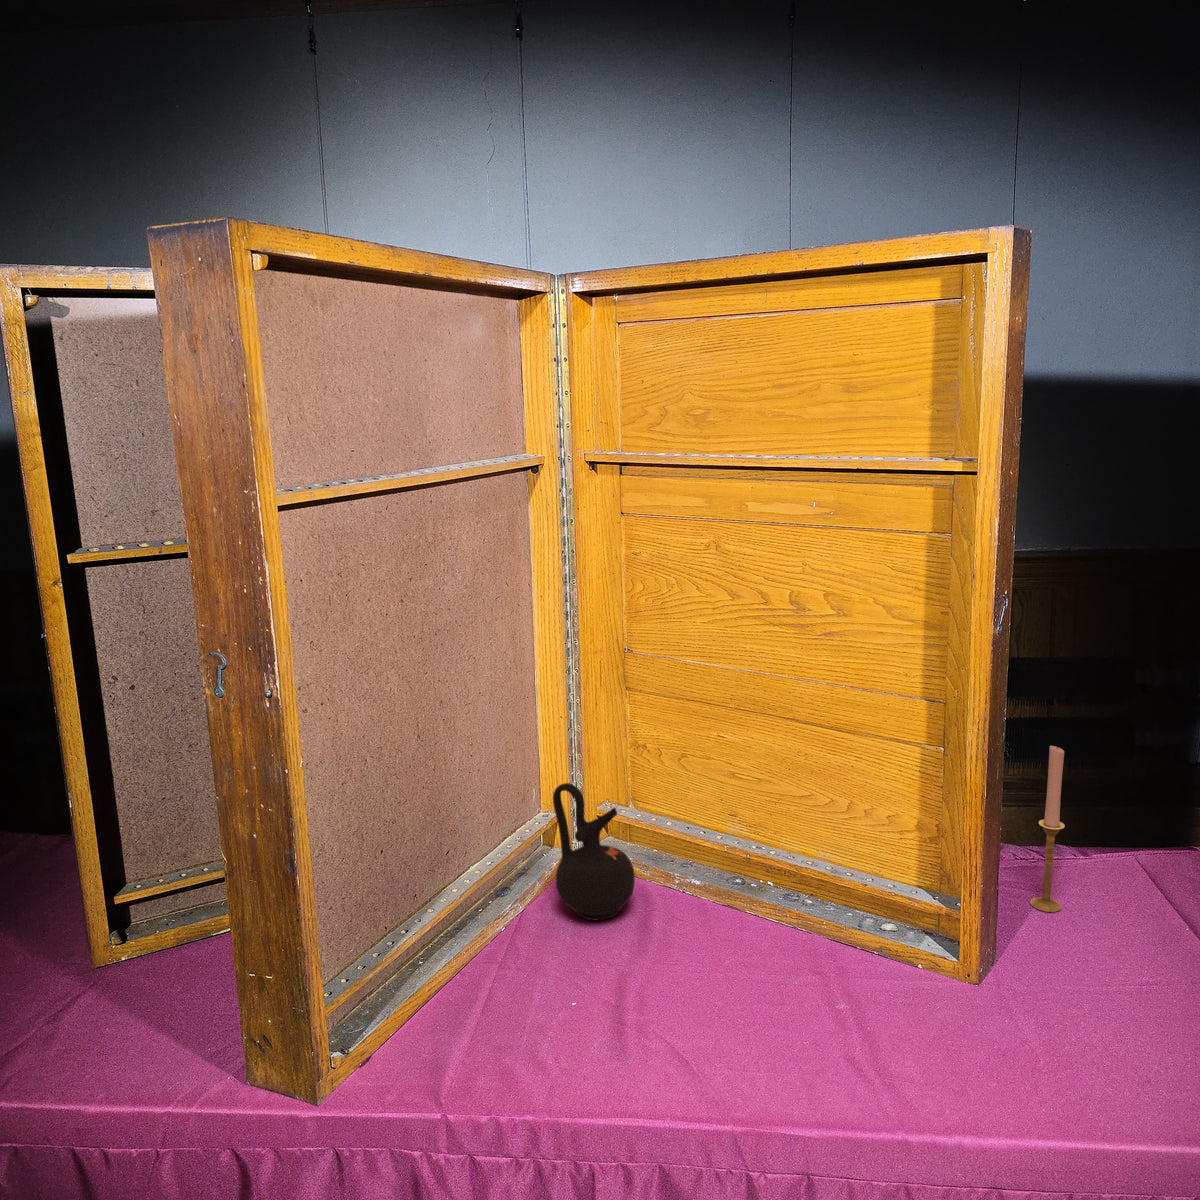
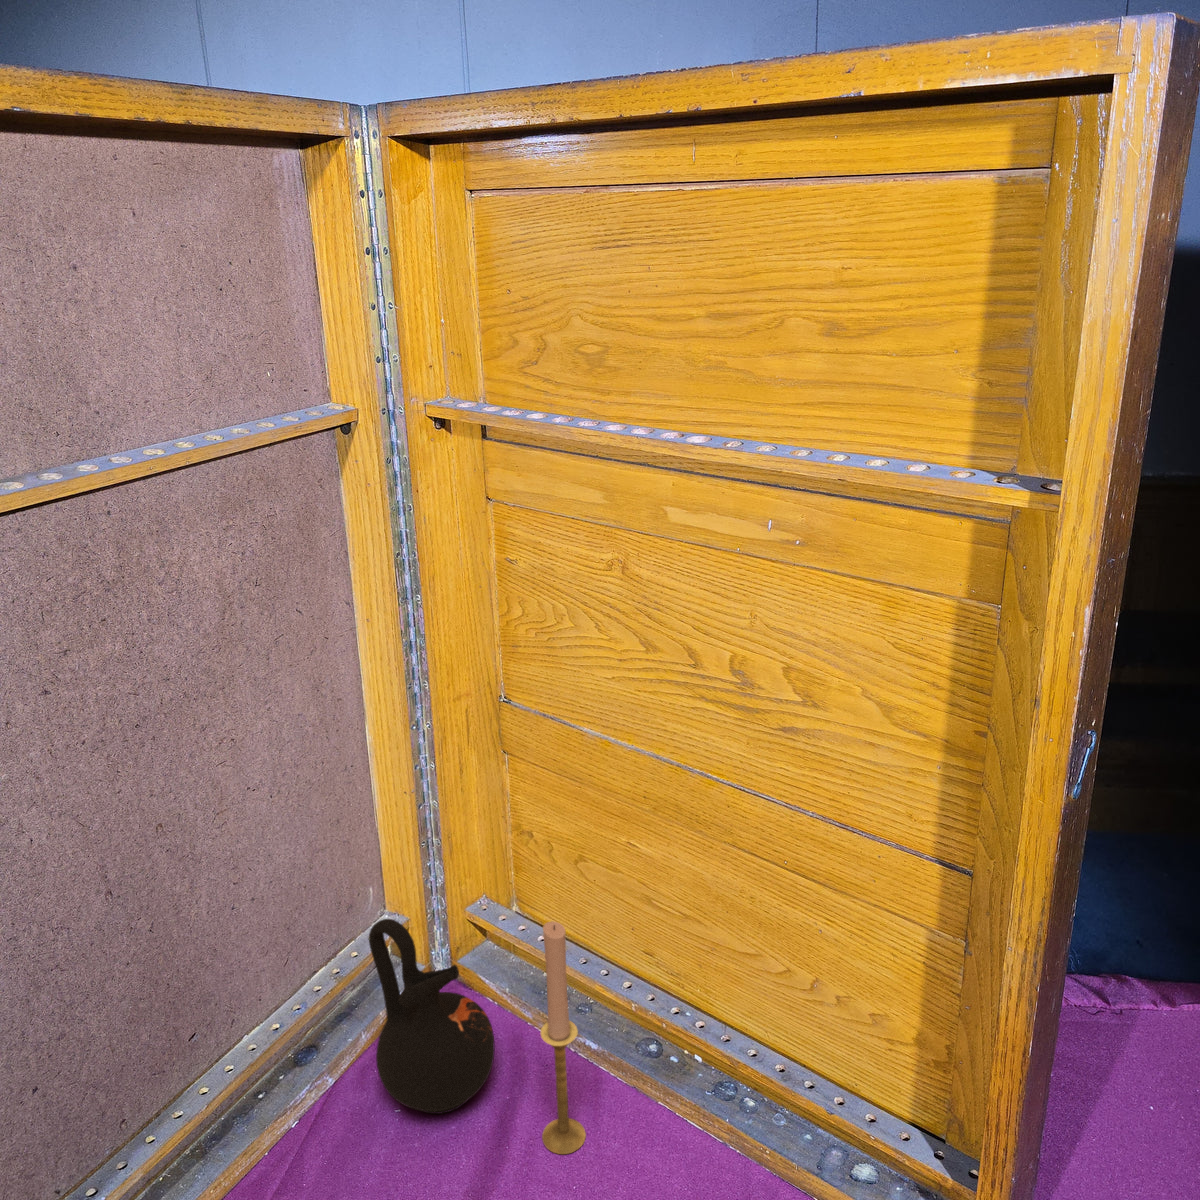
candlestick: present [1030,746,1065,912] -> present [541,921,586,1154]

